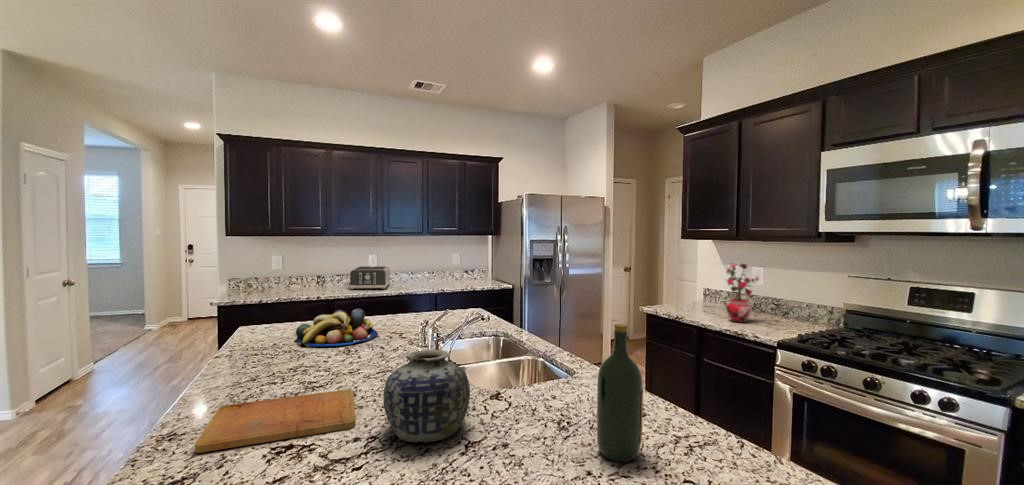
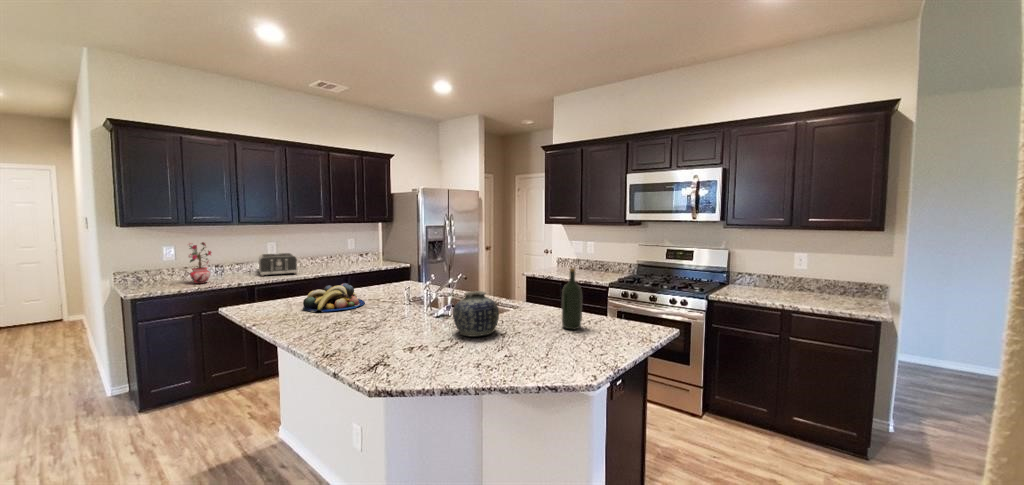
potted plant: present [726,264,759,322] -> present [189,242,211,284]
cutting board: present [195,389,355,453] -> none [340,325,435,355]

